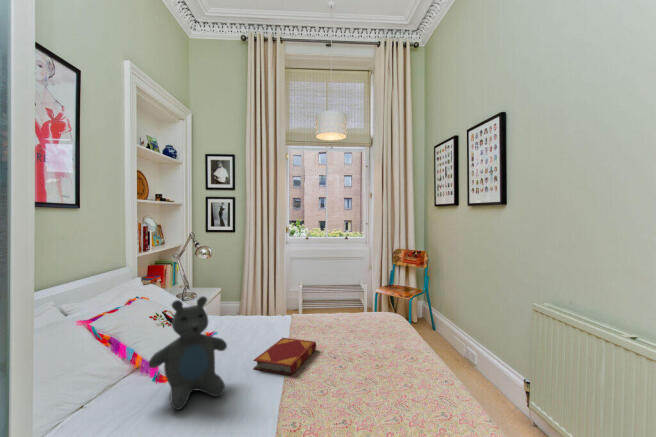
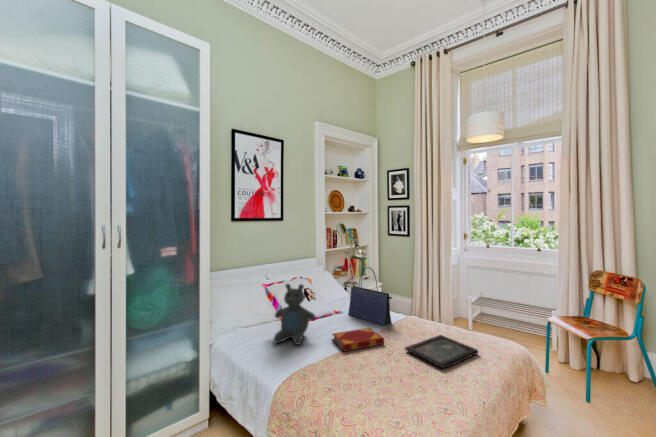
tote bag: none [224,264,290,334] -> present [348,267,392,325]
tray: none [344,322,397,348] -> present [405,335,478,368]

